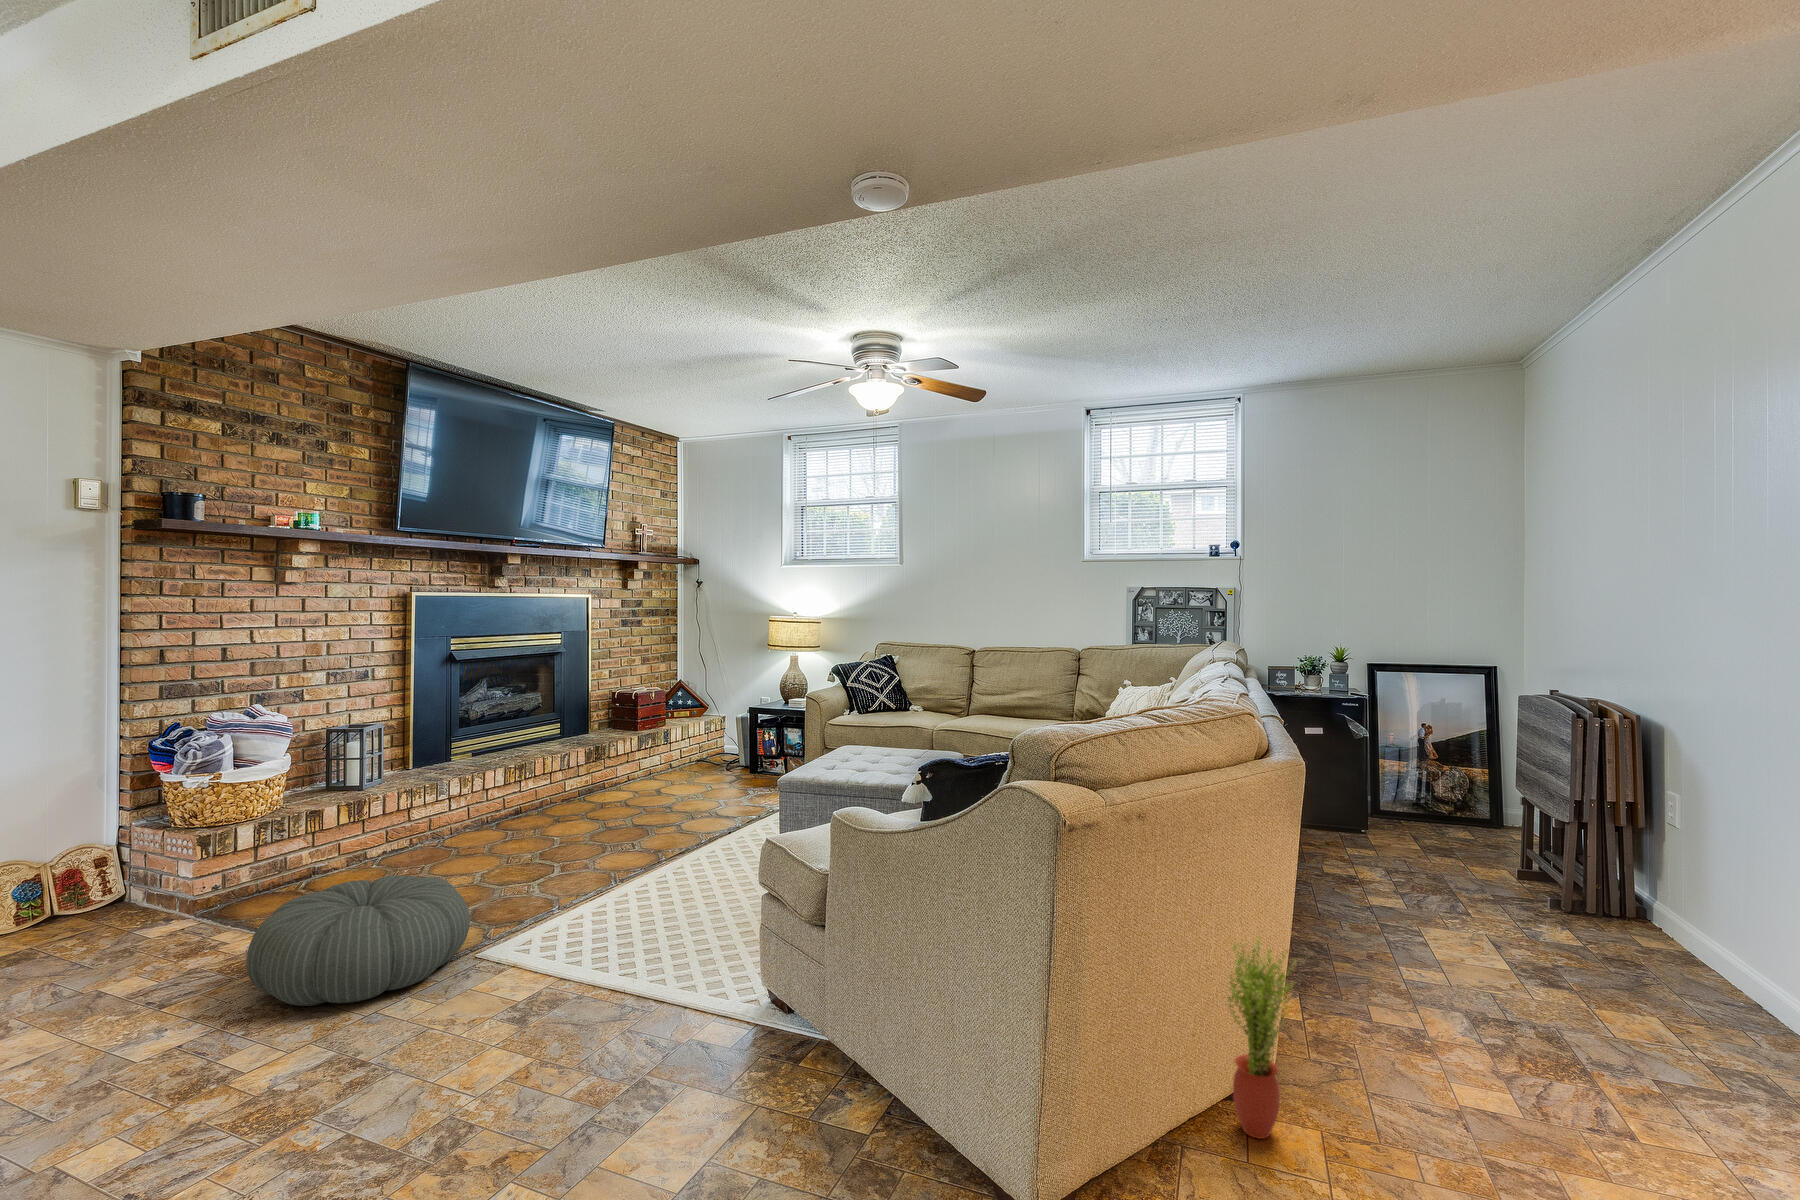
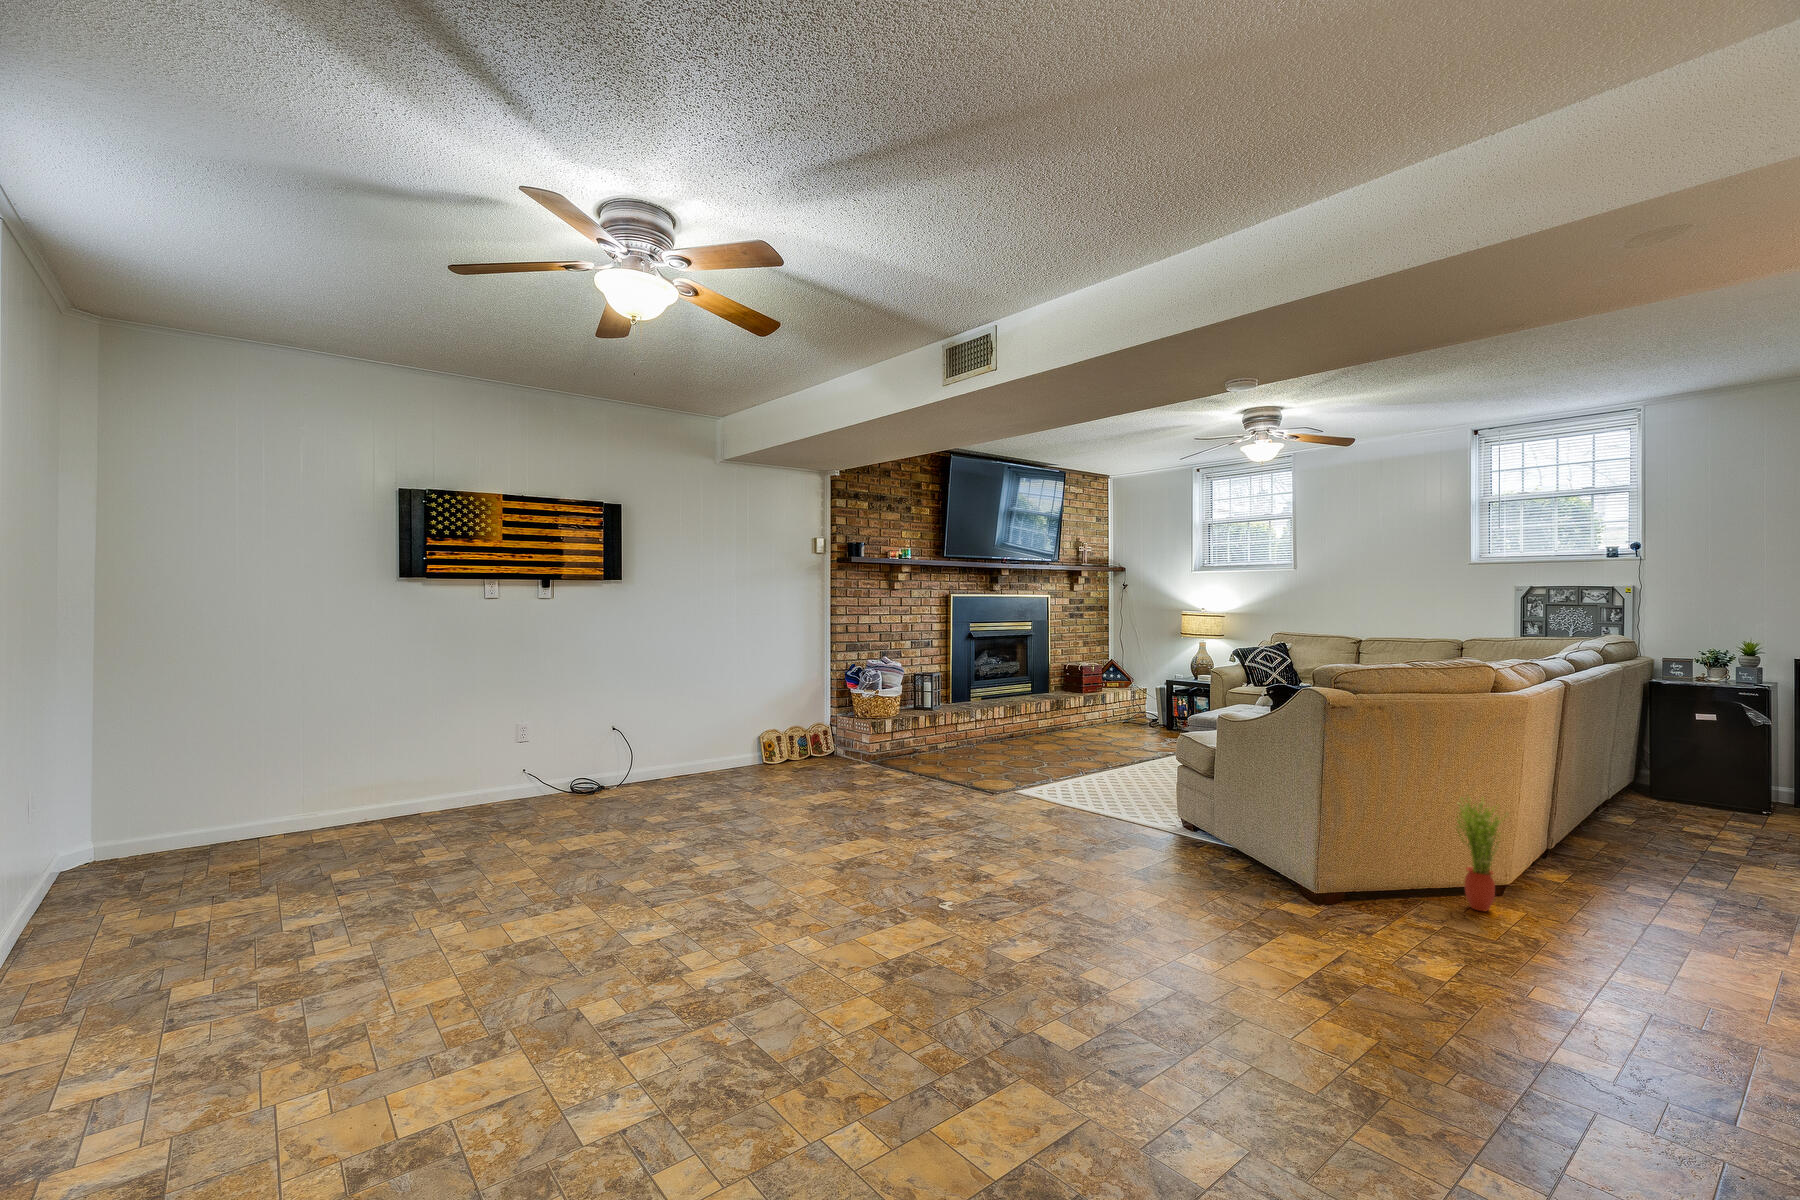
pouf: present [247,875,470,1006] -> none [920,746,1014,798]

